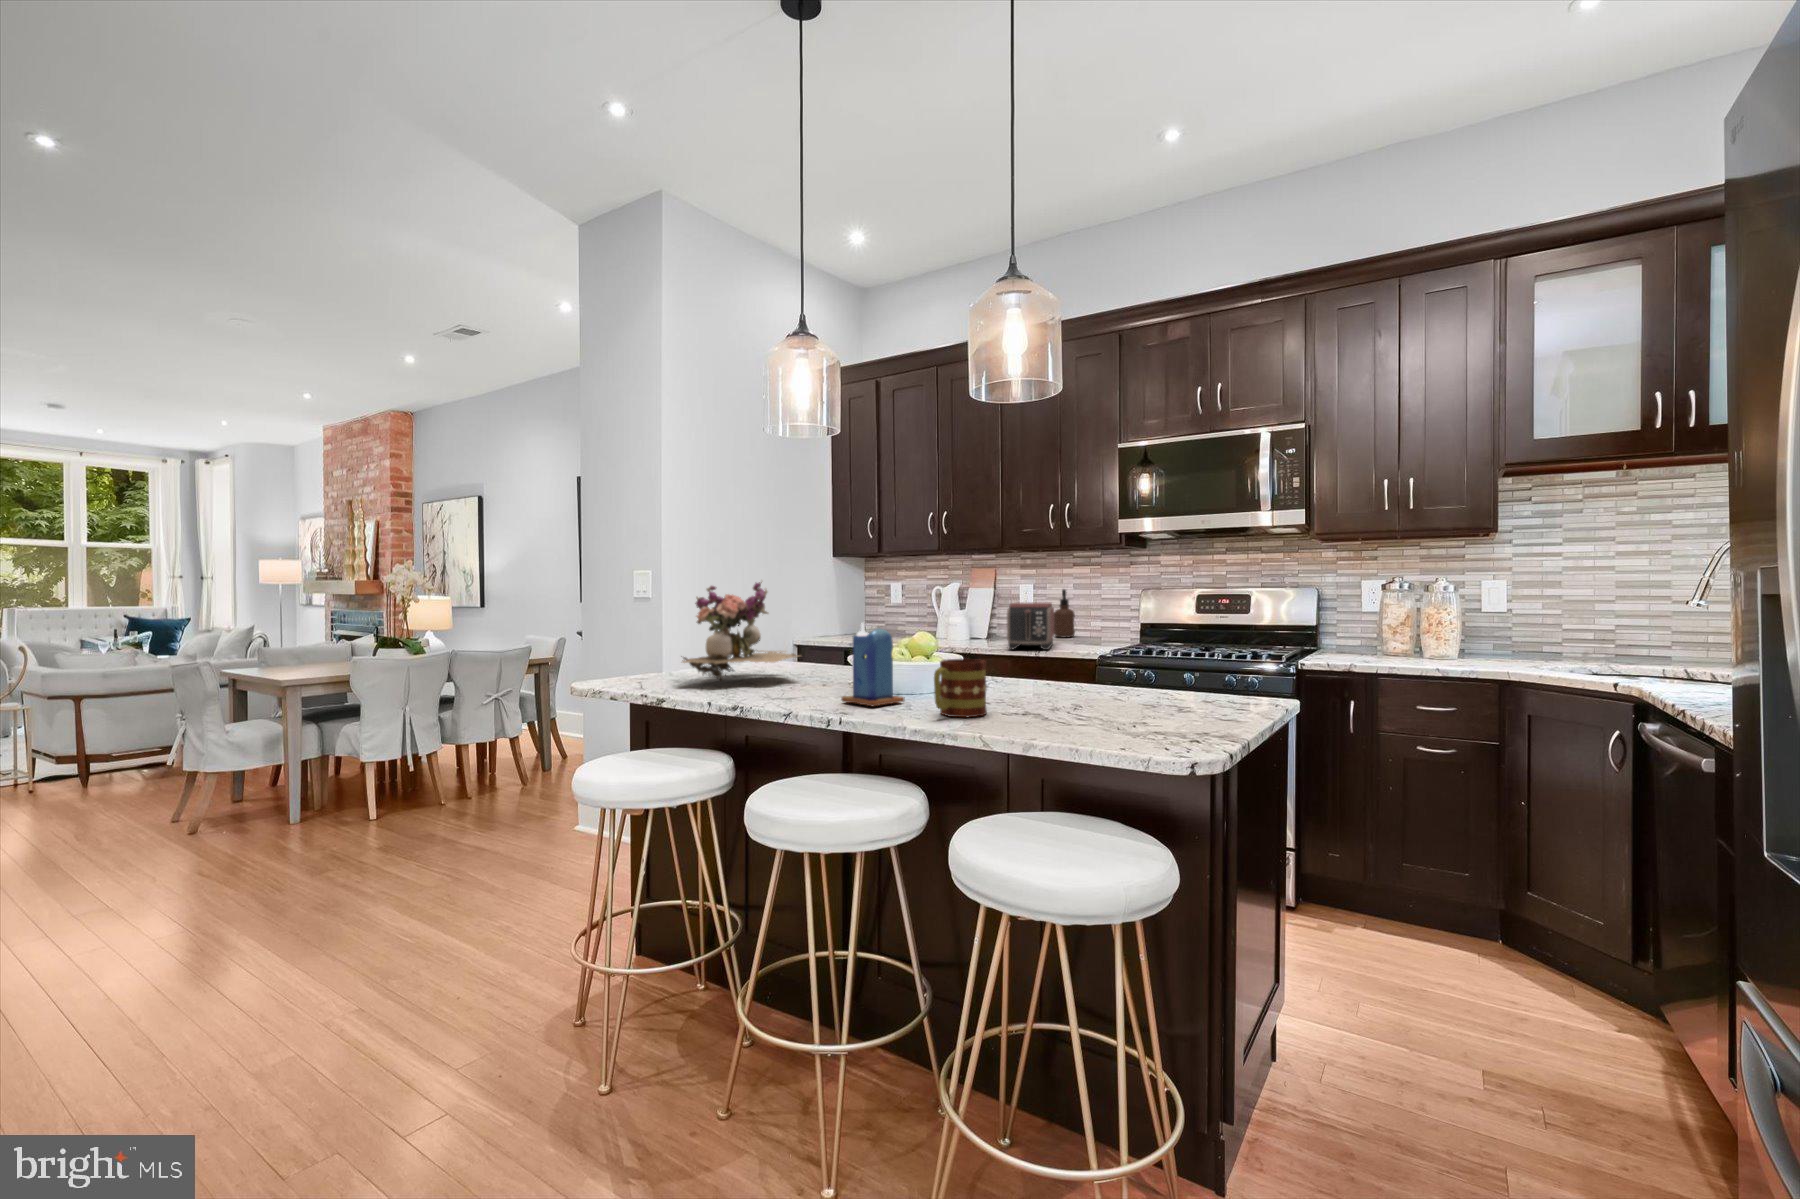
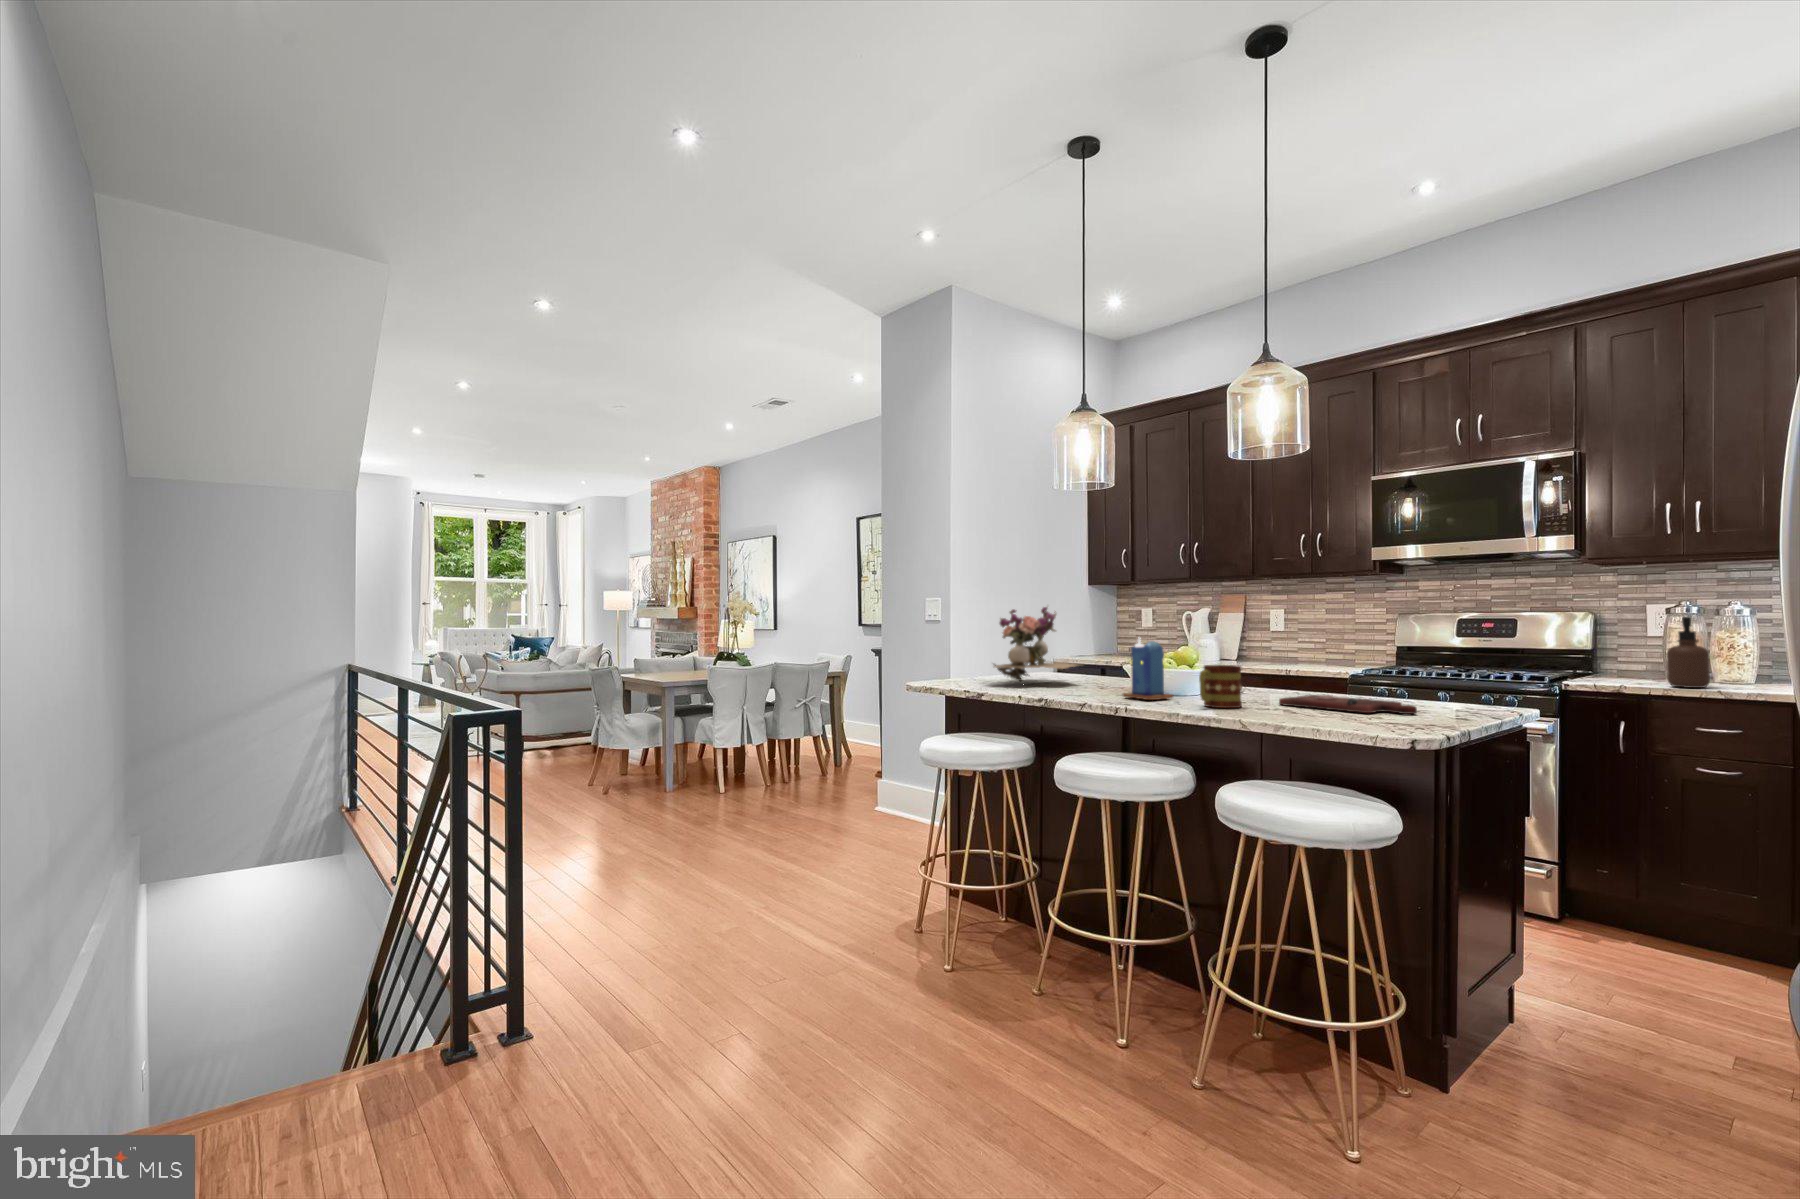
soap dispenser: present [1054,589,1075,637] -> present [1667,617,1710,688]
toaster: present [1007,602,1054,650] -> none [1259,626,1307,669]
cutting board: none [1030,692,1189,719] -> present [1279,695,1417,714]

